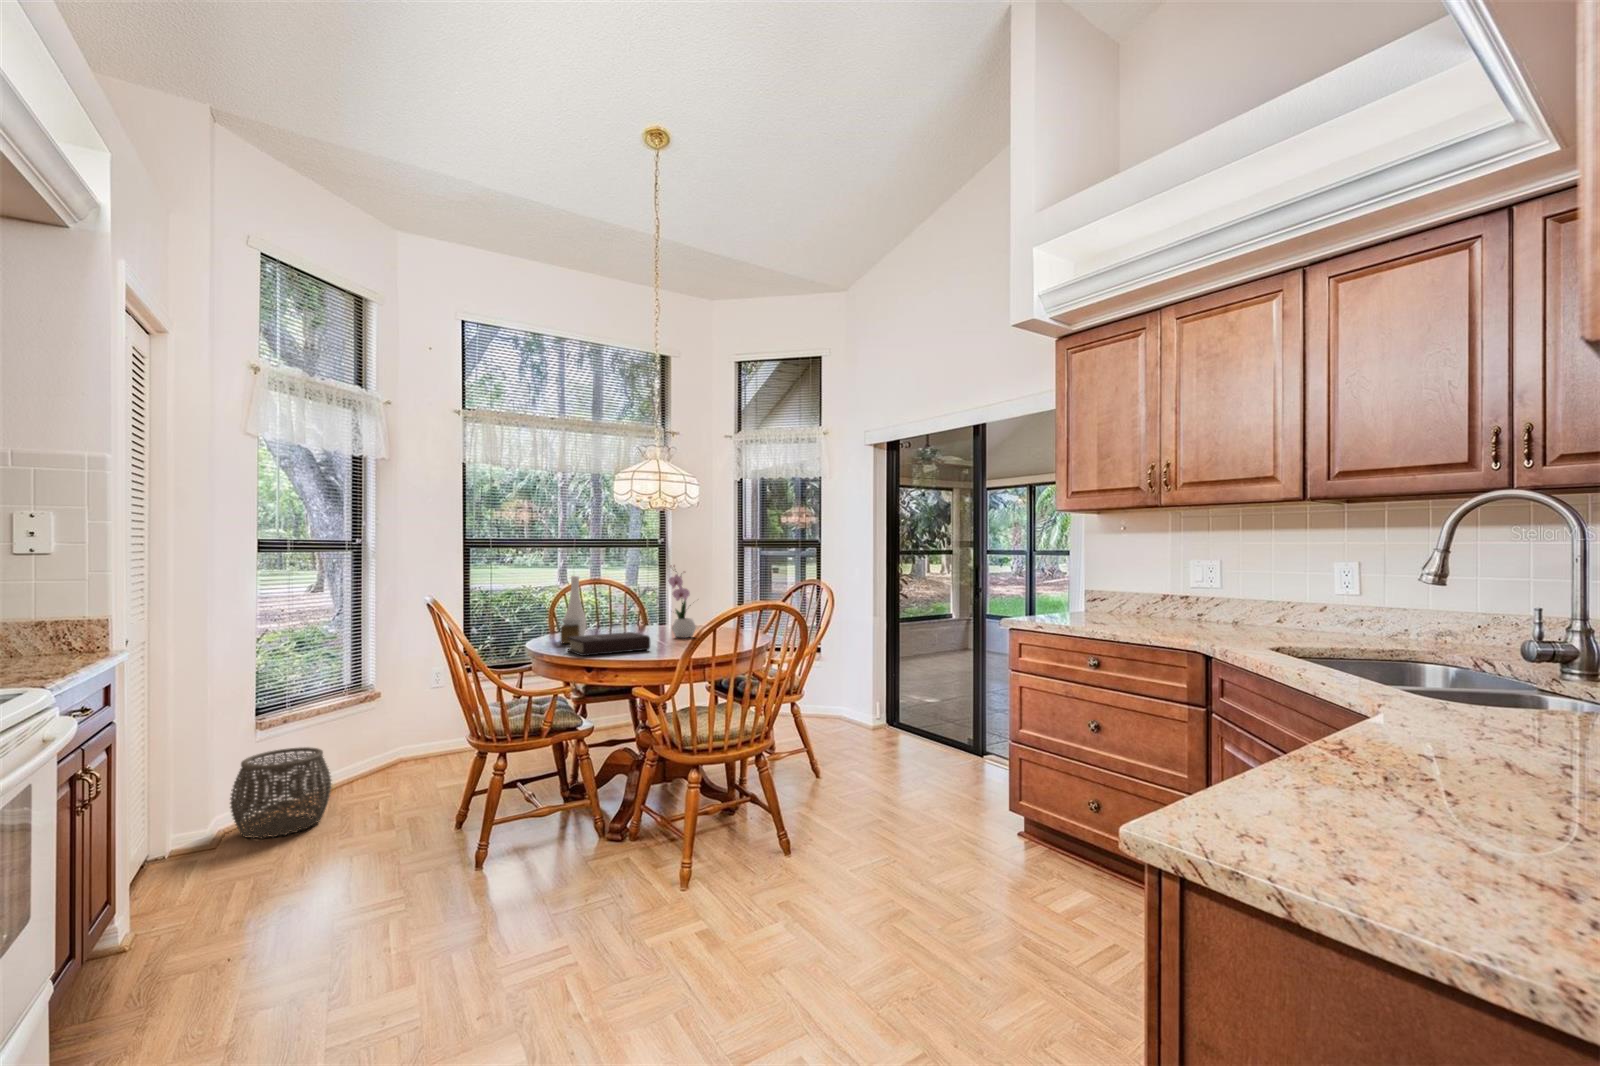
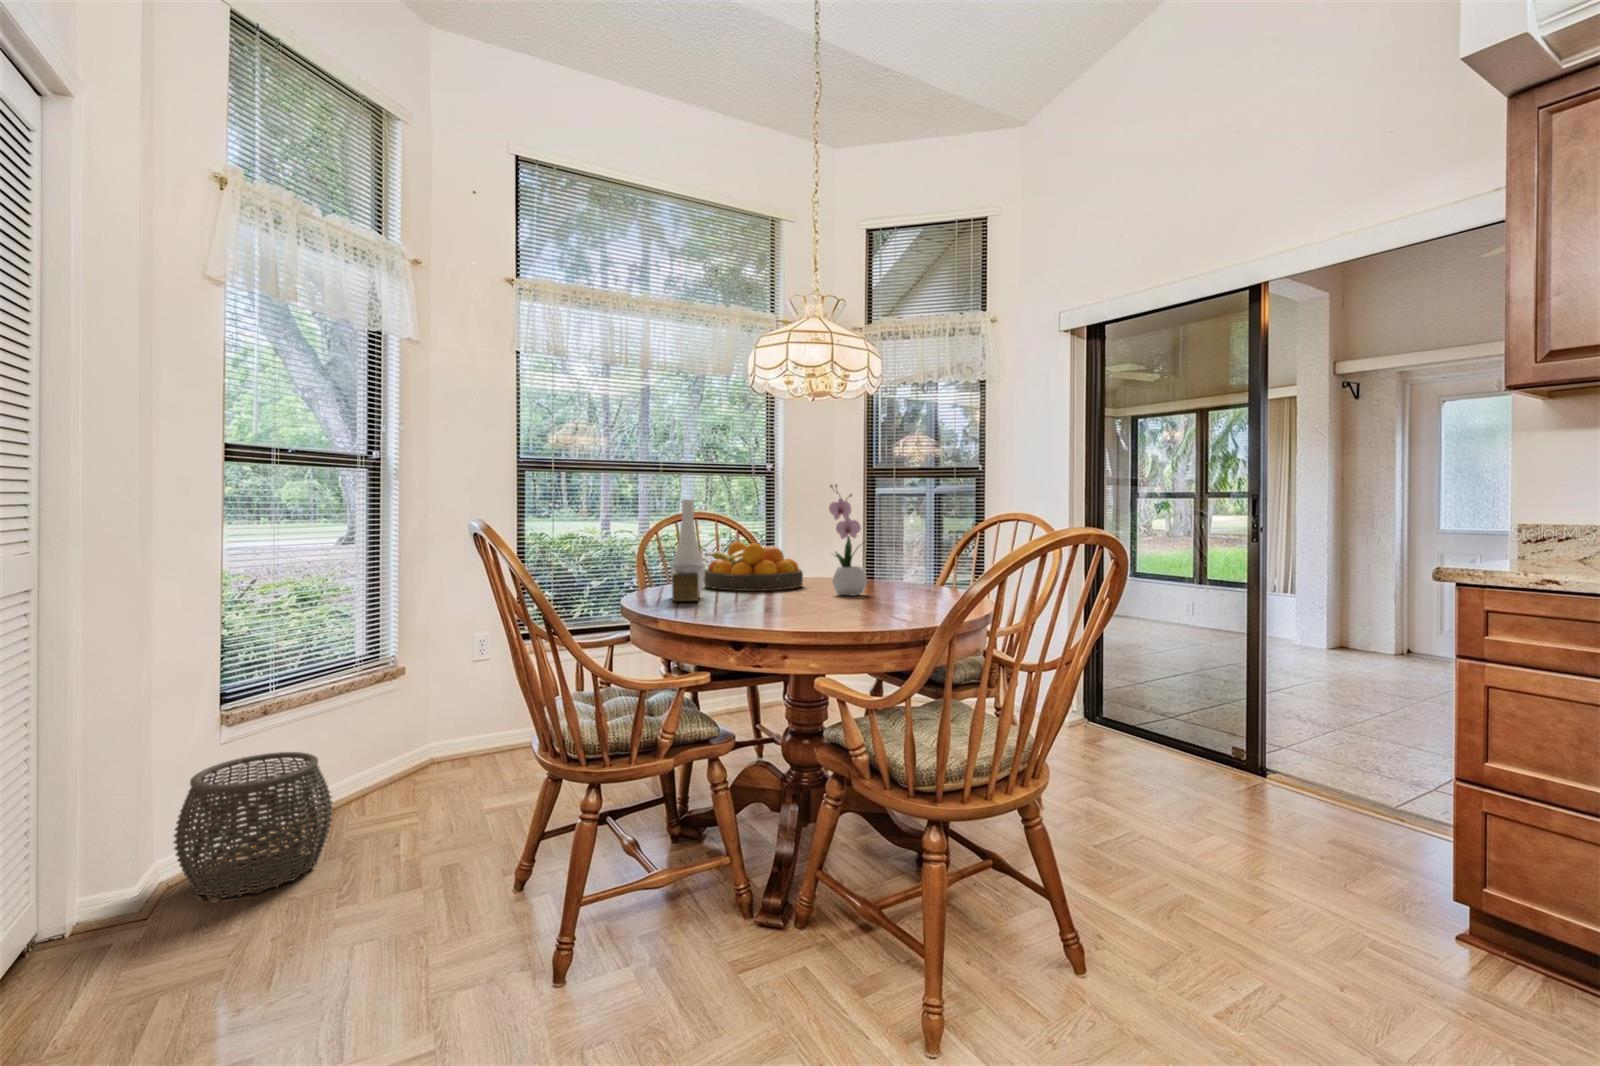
fruit bowl: none [592,601,661,635] -> present [704,542,803,591]
book: present [568,632,650,656] -> none [692,585,828,622]

